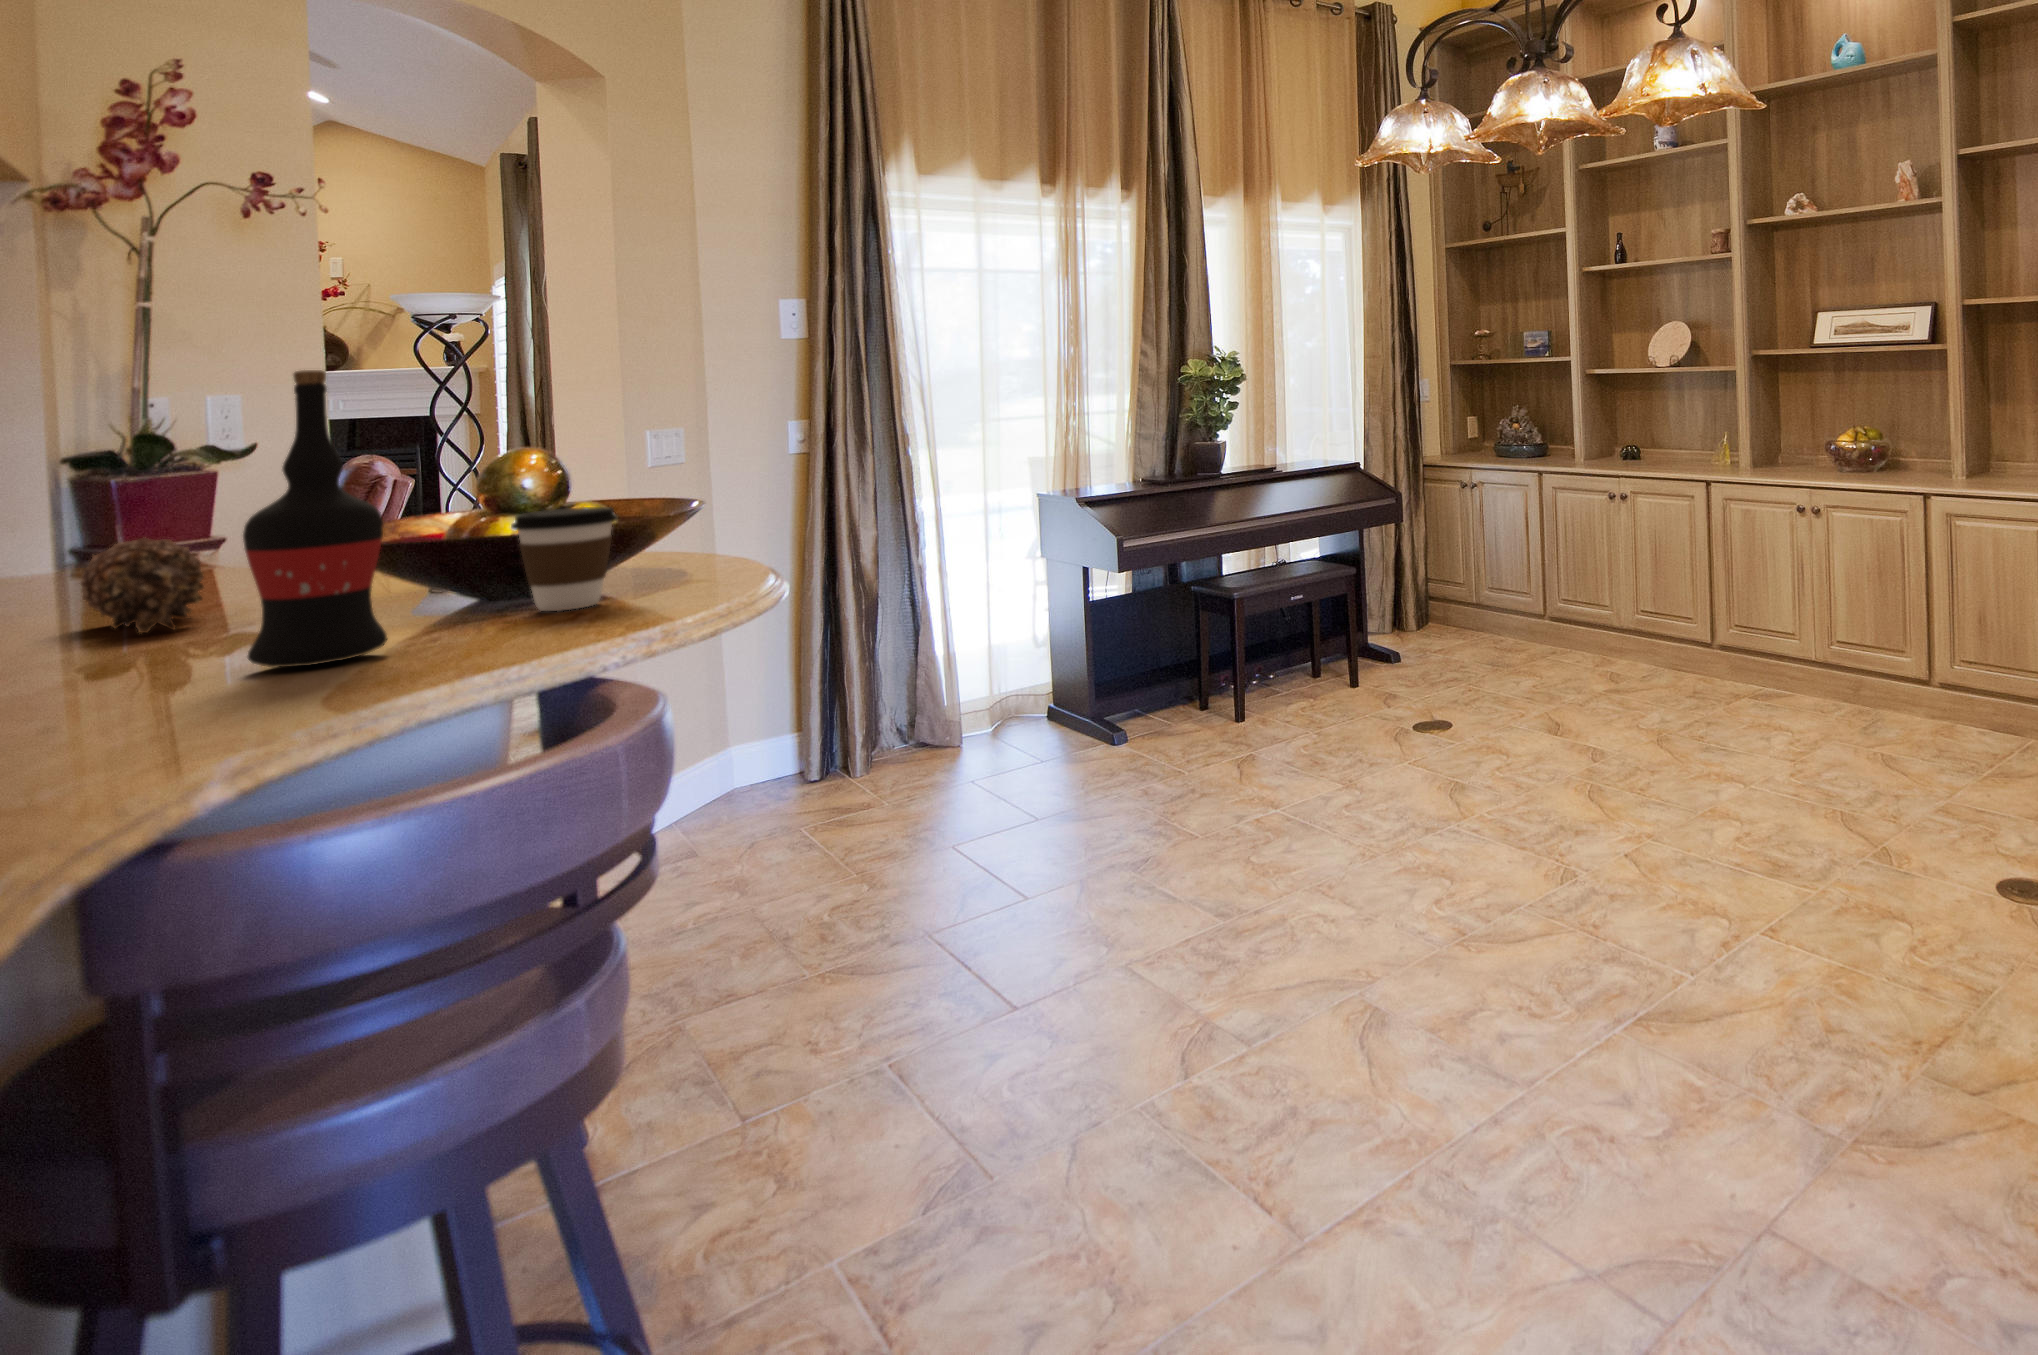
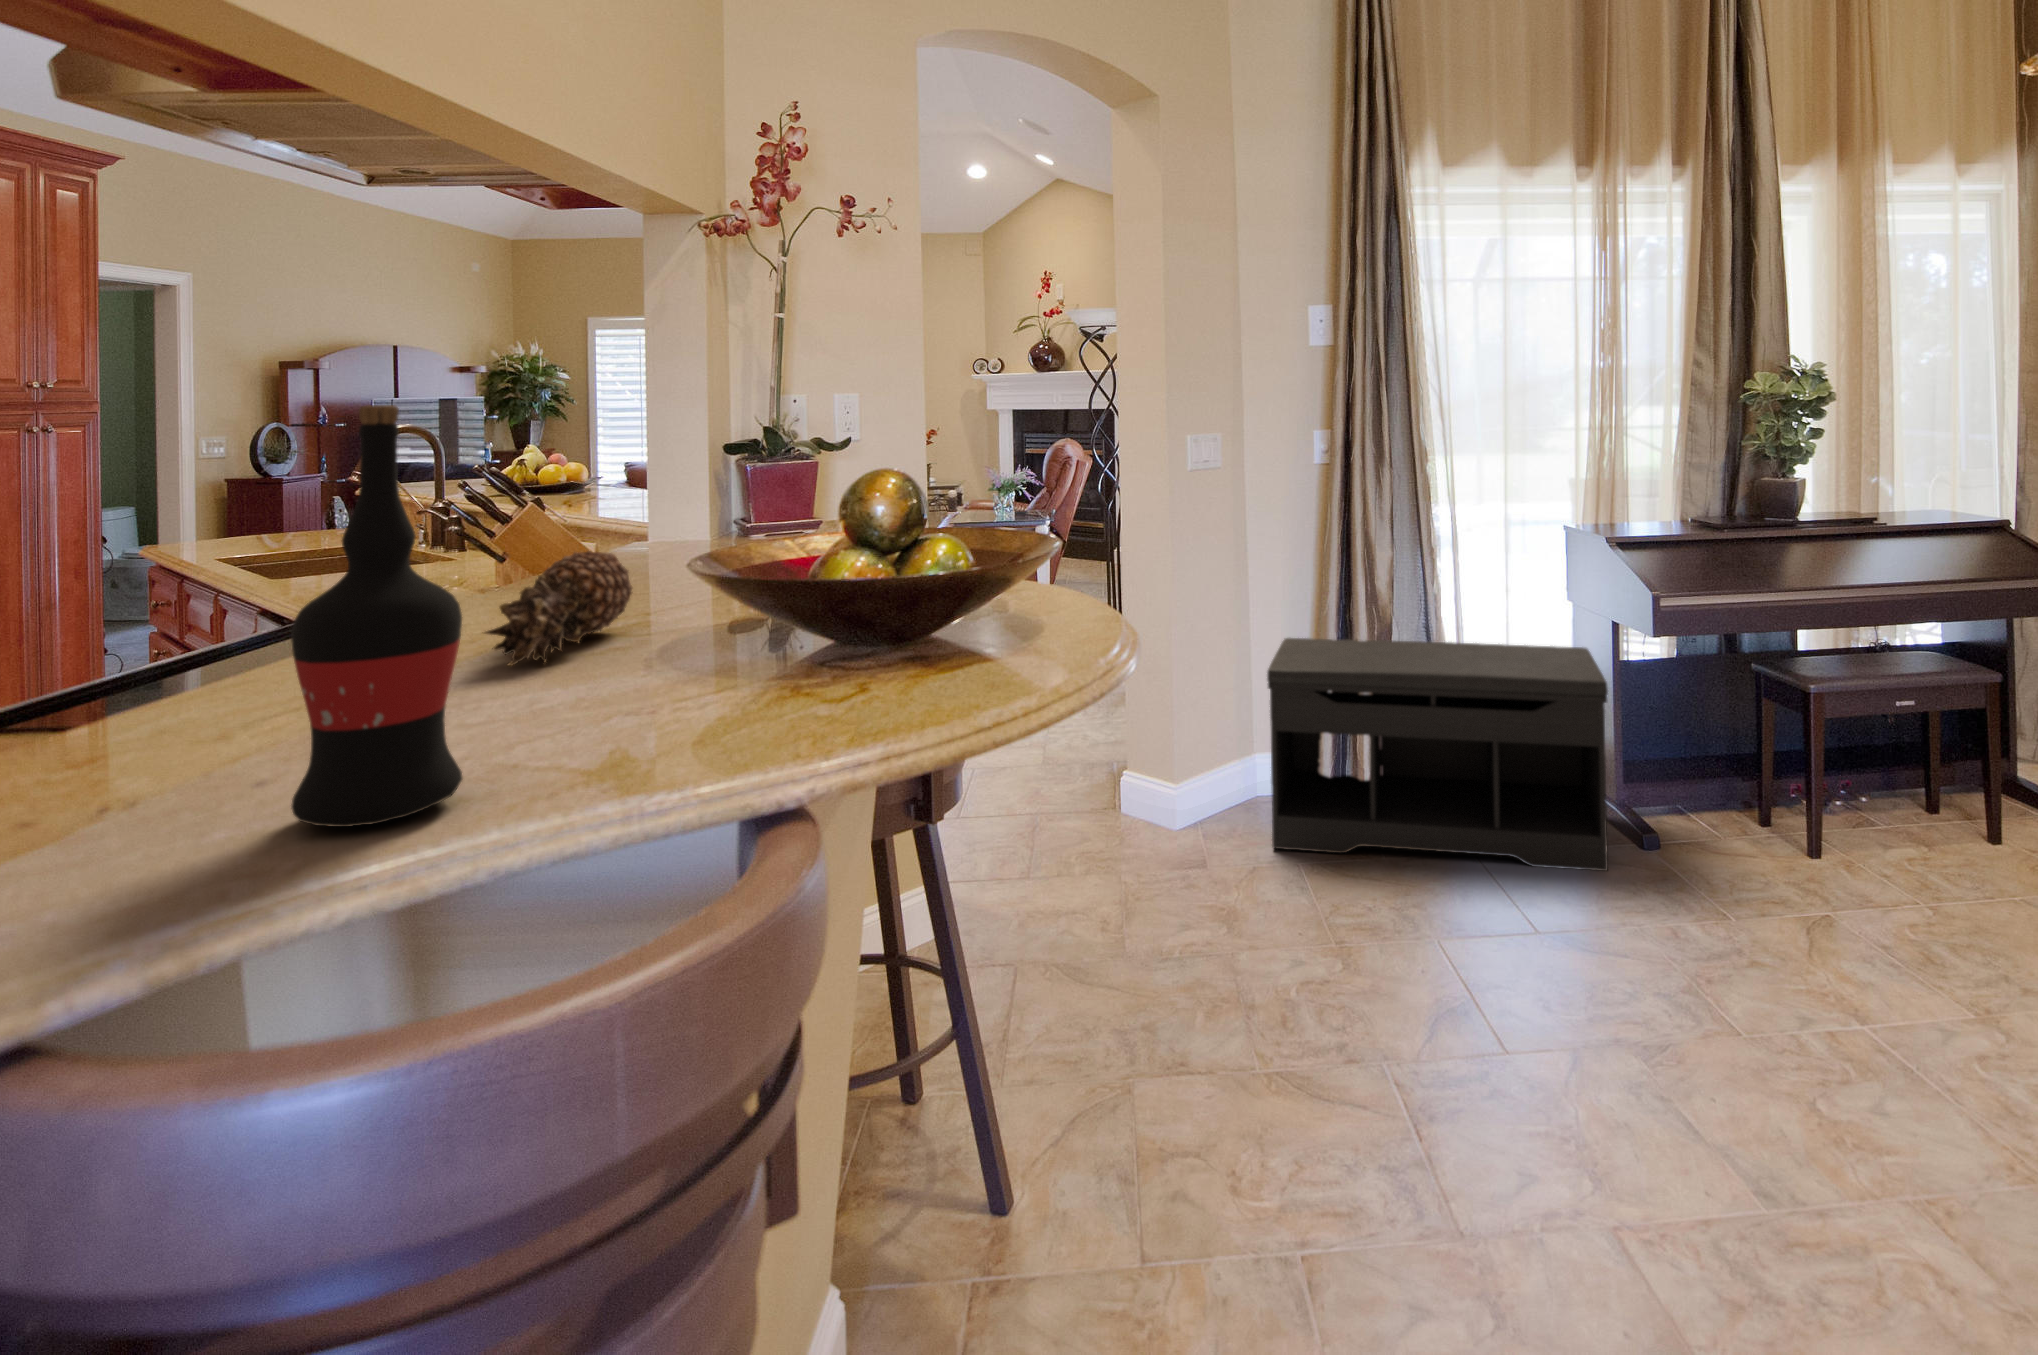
coffee cup: present [511,507,618,611] -> none [710,587,837,739]
bench: none [763,594,1088,822] -> present [1267,638,1608,871]

